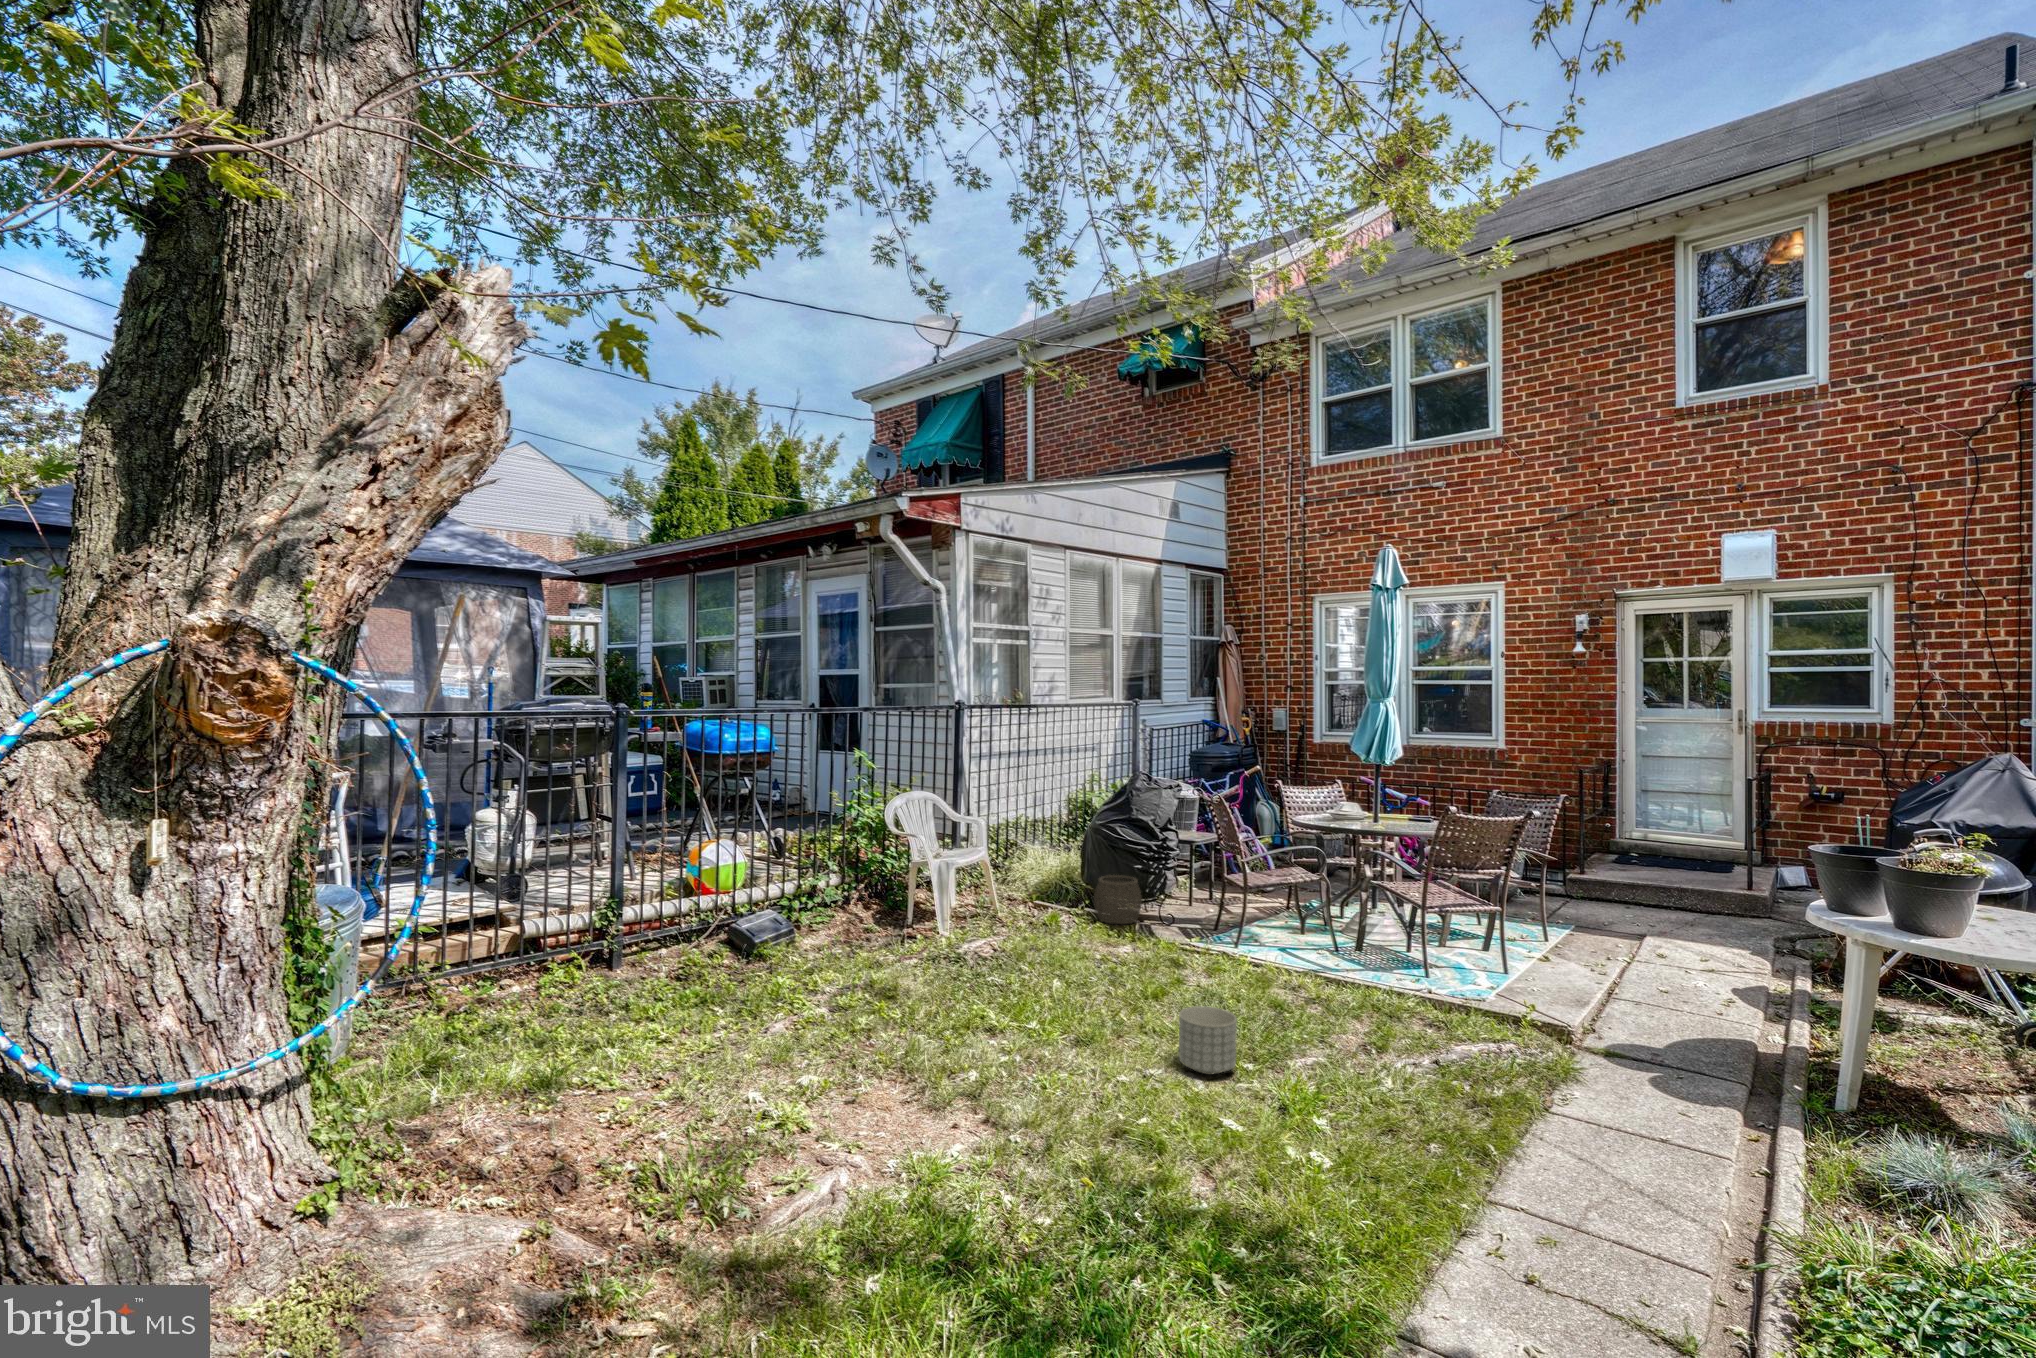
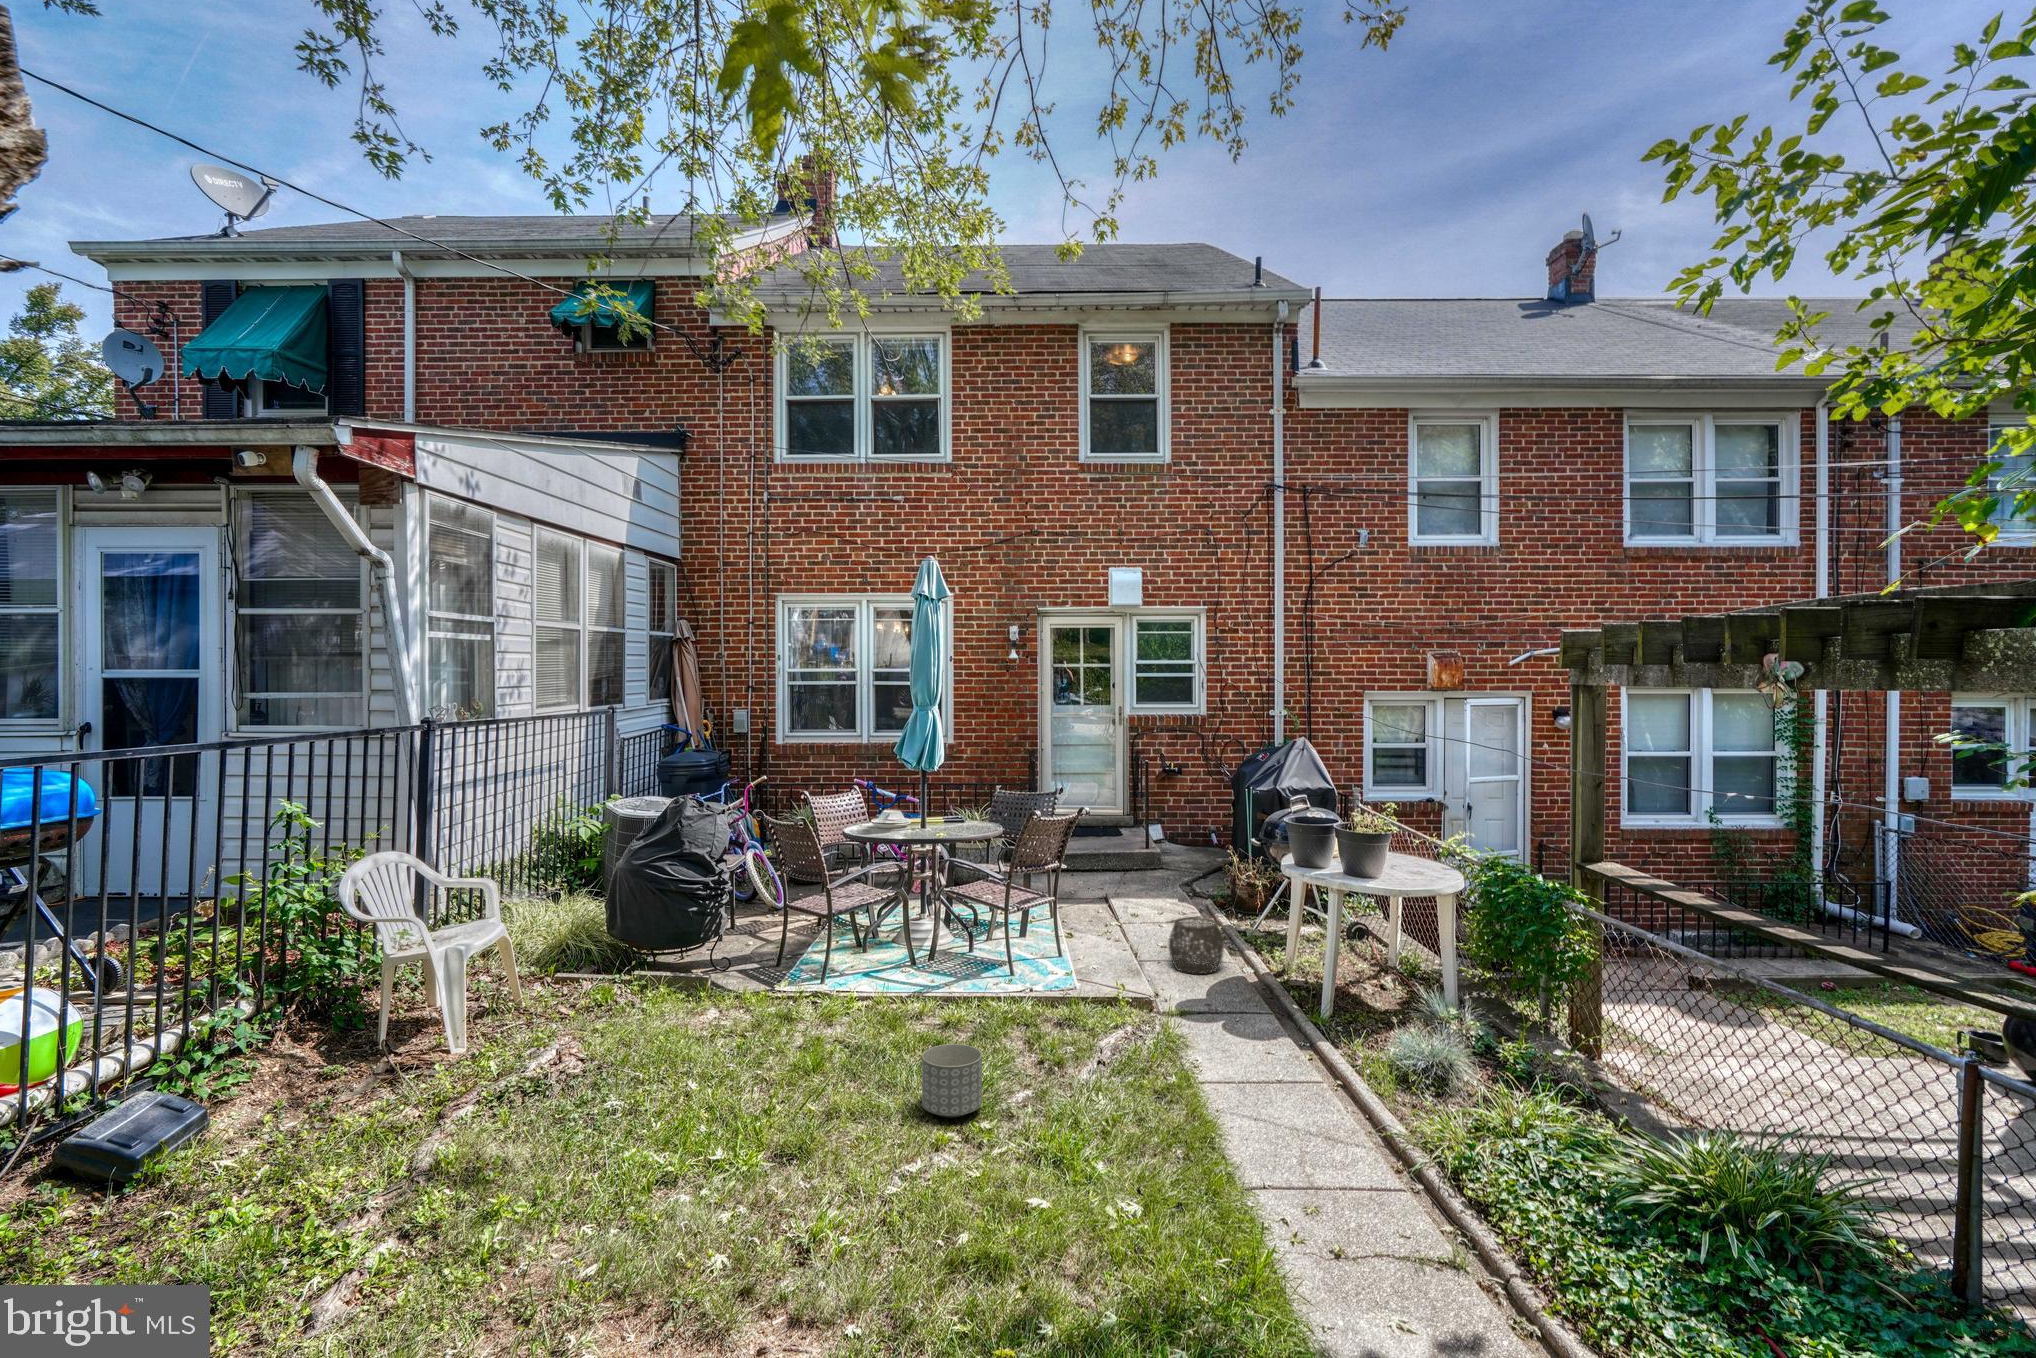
woven basket: present [1094,875,1142,924] -> present [1169,917,1224,974]

